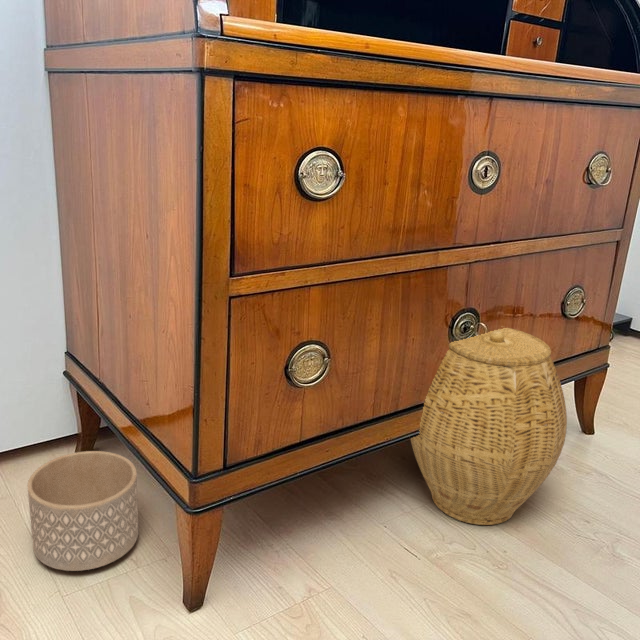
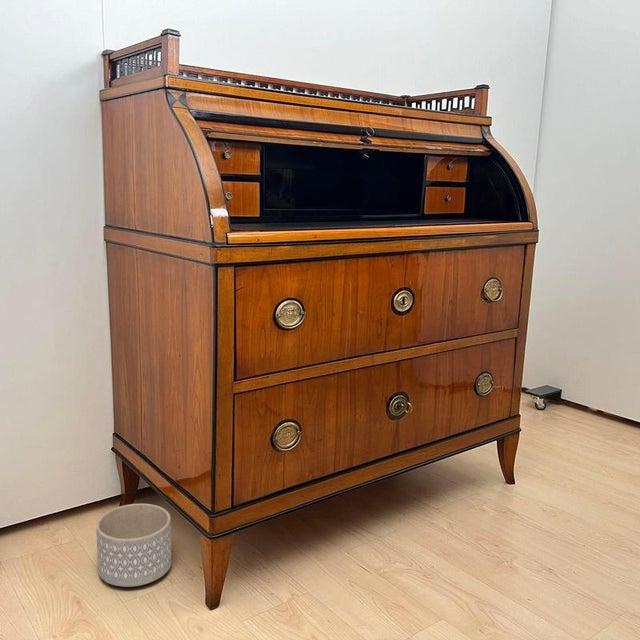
woven basket: present [411,328,567,525] -> none [364,404,475,551]

